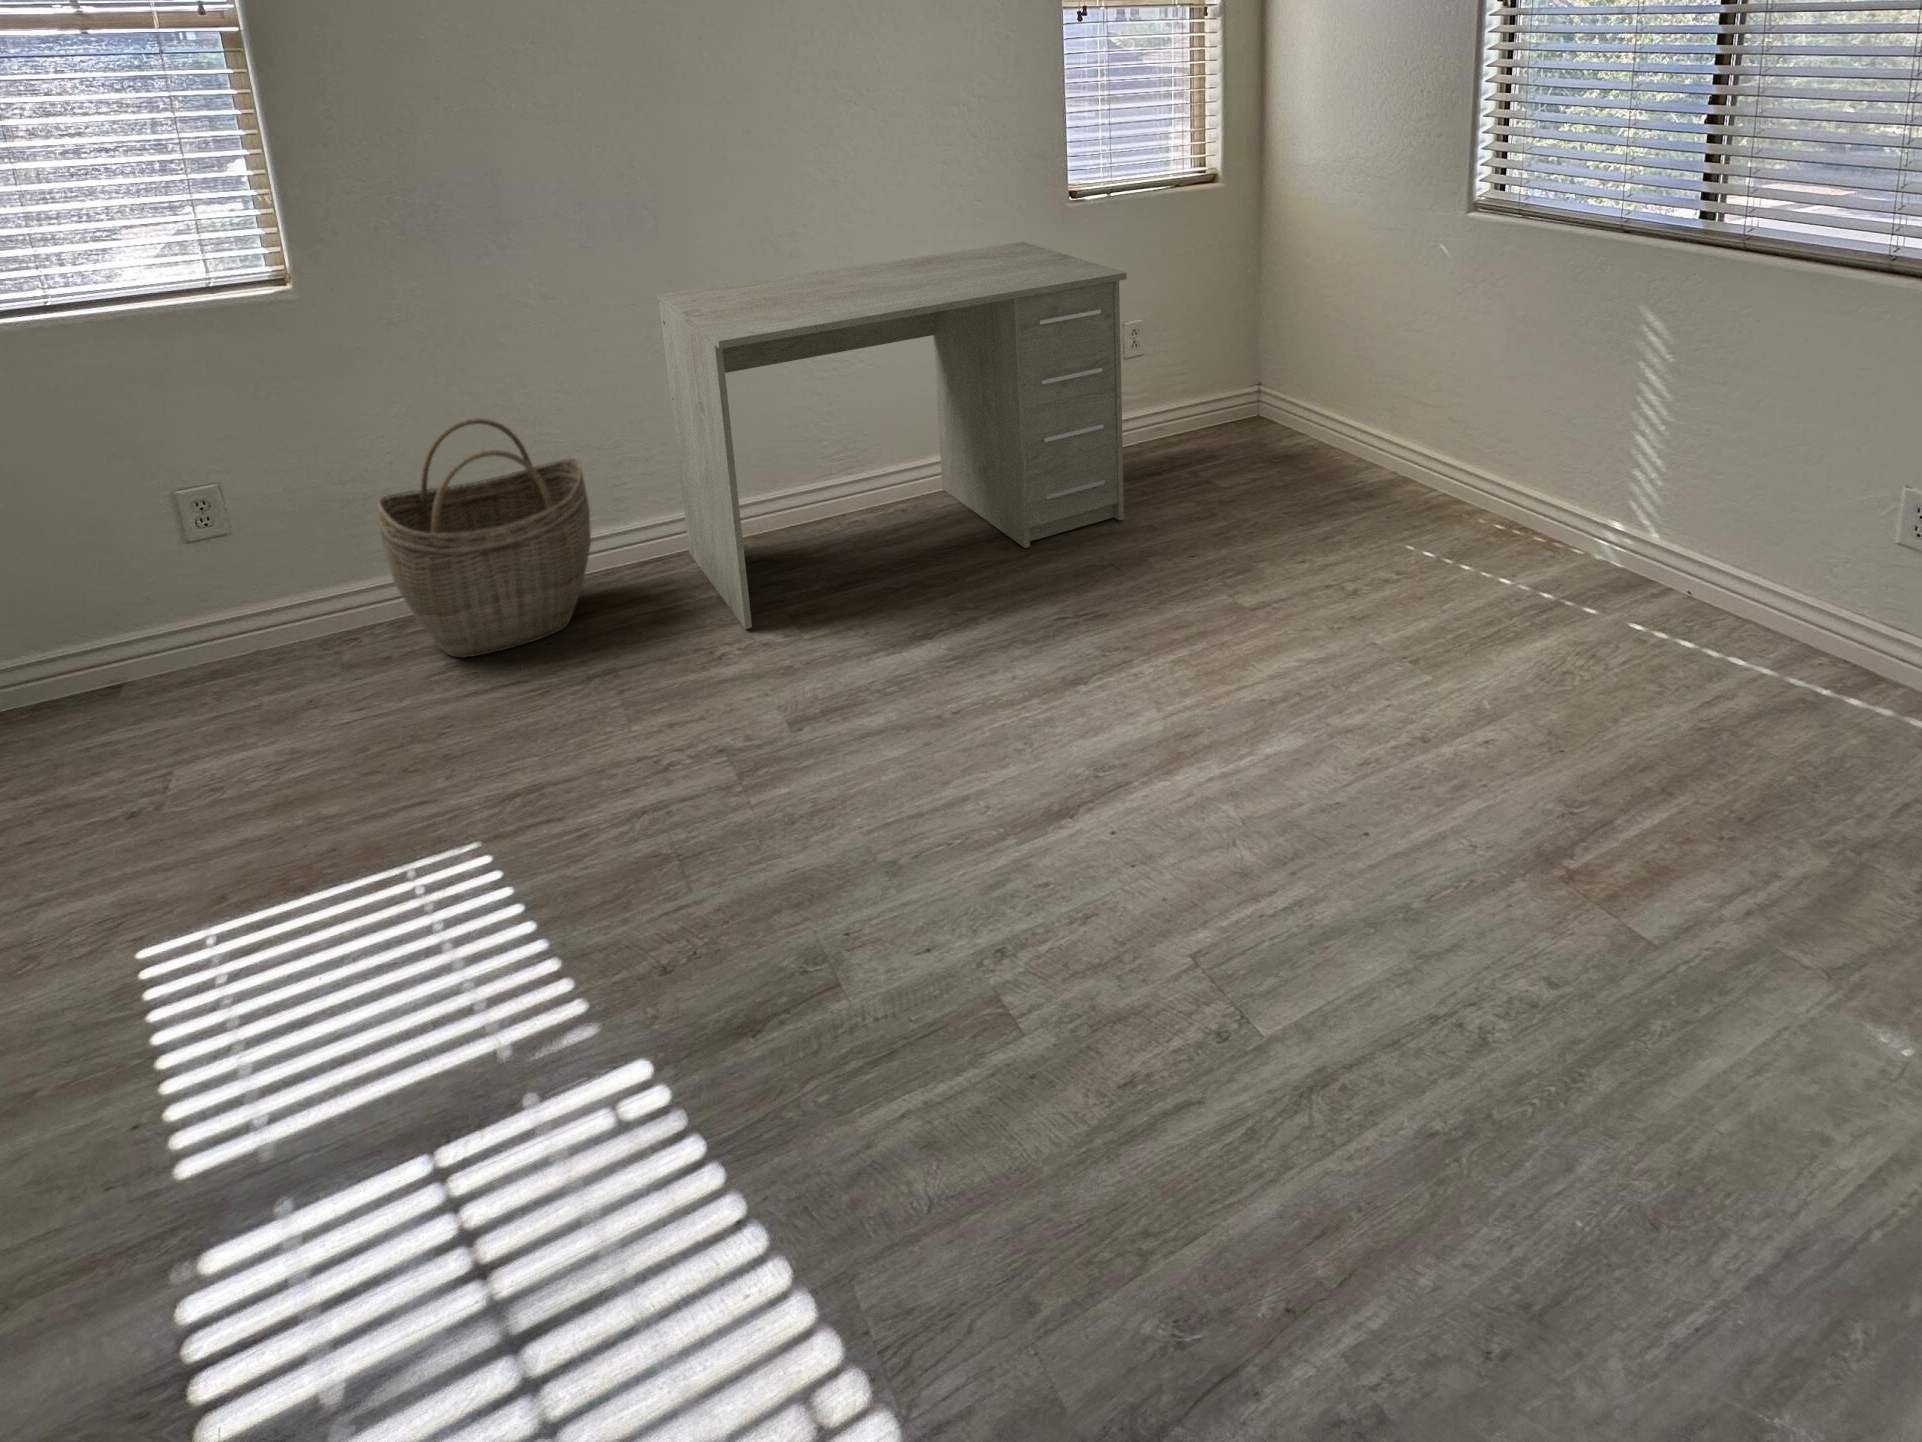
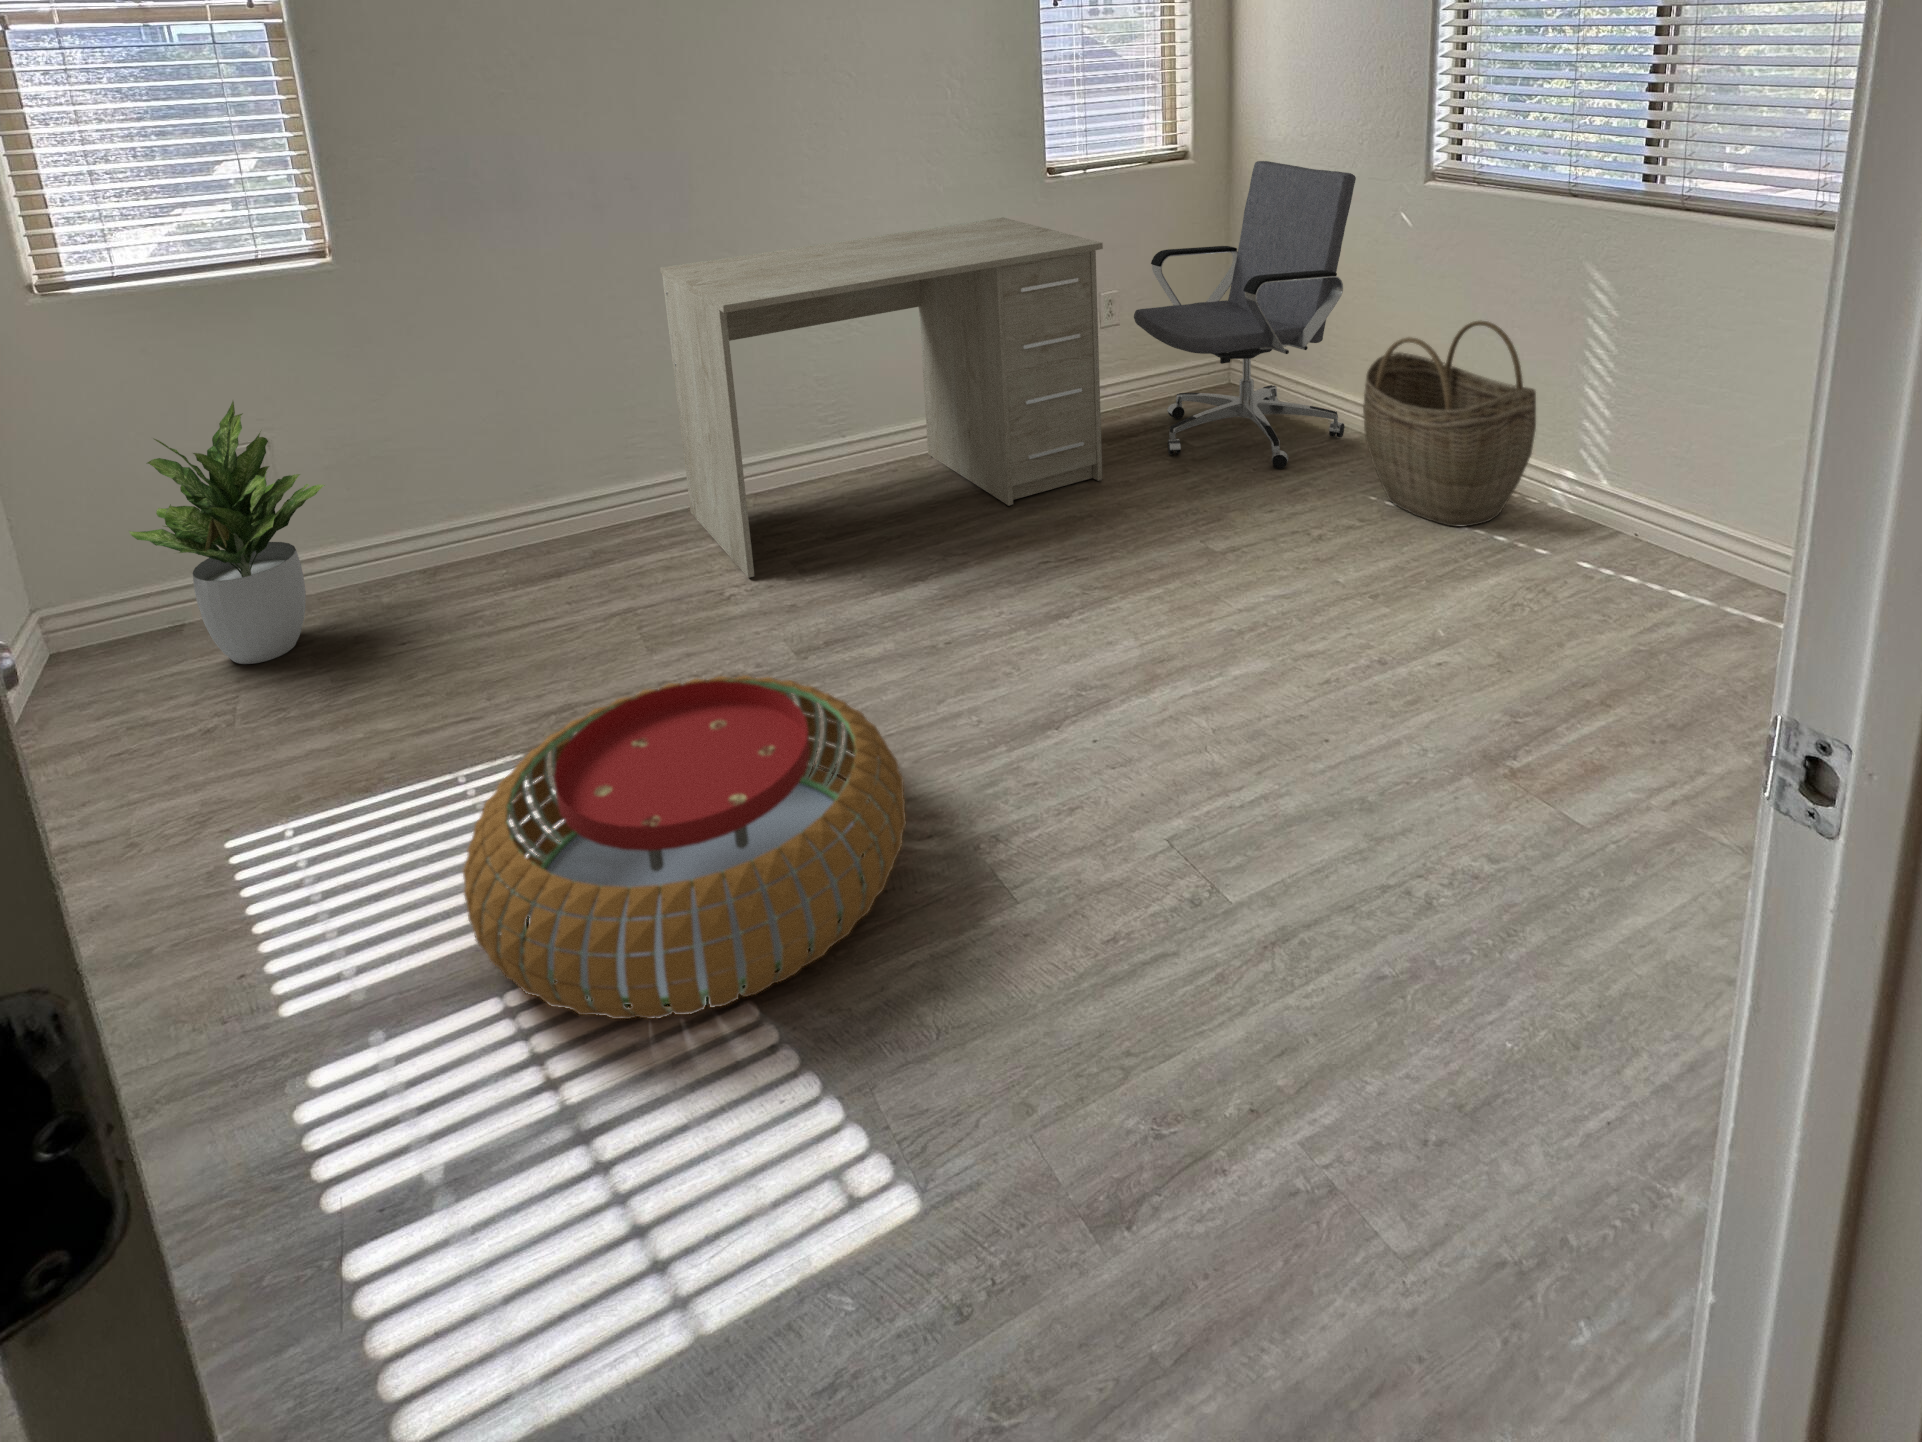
office chair: none [1158,185,1391,509] -> present [1134,161,1356,469]
woven basket: present [378,418,591,658] -> present [1363,321,1536,527]
potted plant: none [63,439,287,727] -> present [129,401,325,664]
pouf: none [390,761,901,1194] -> present [463,675,906,1019]

